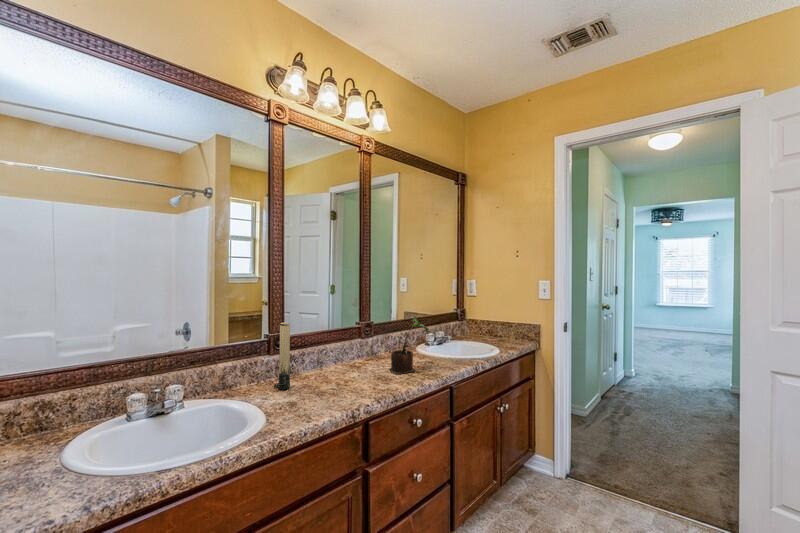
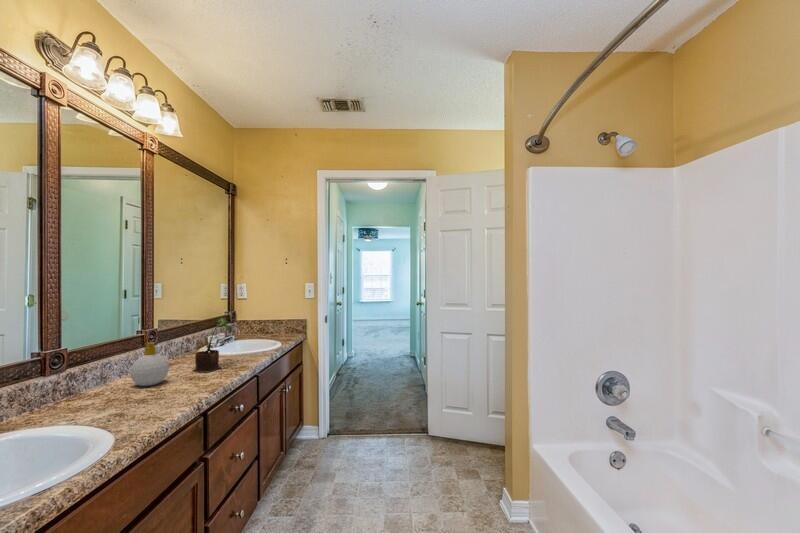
candle: present [274,322,290,390] -> none [66,333,93,410]
soap bottle: none [330,336,361,378] -> present [130,342,169,386]

